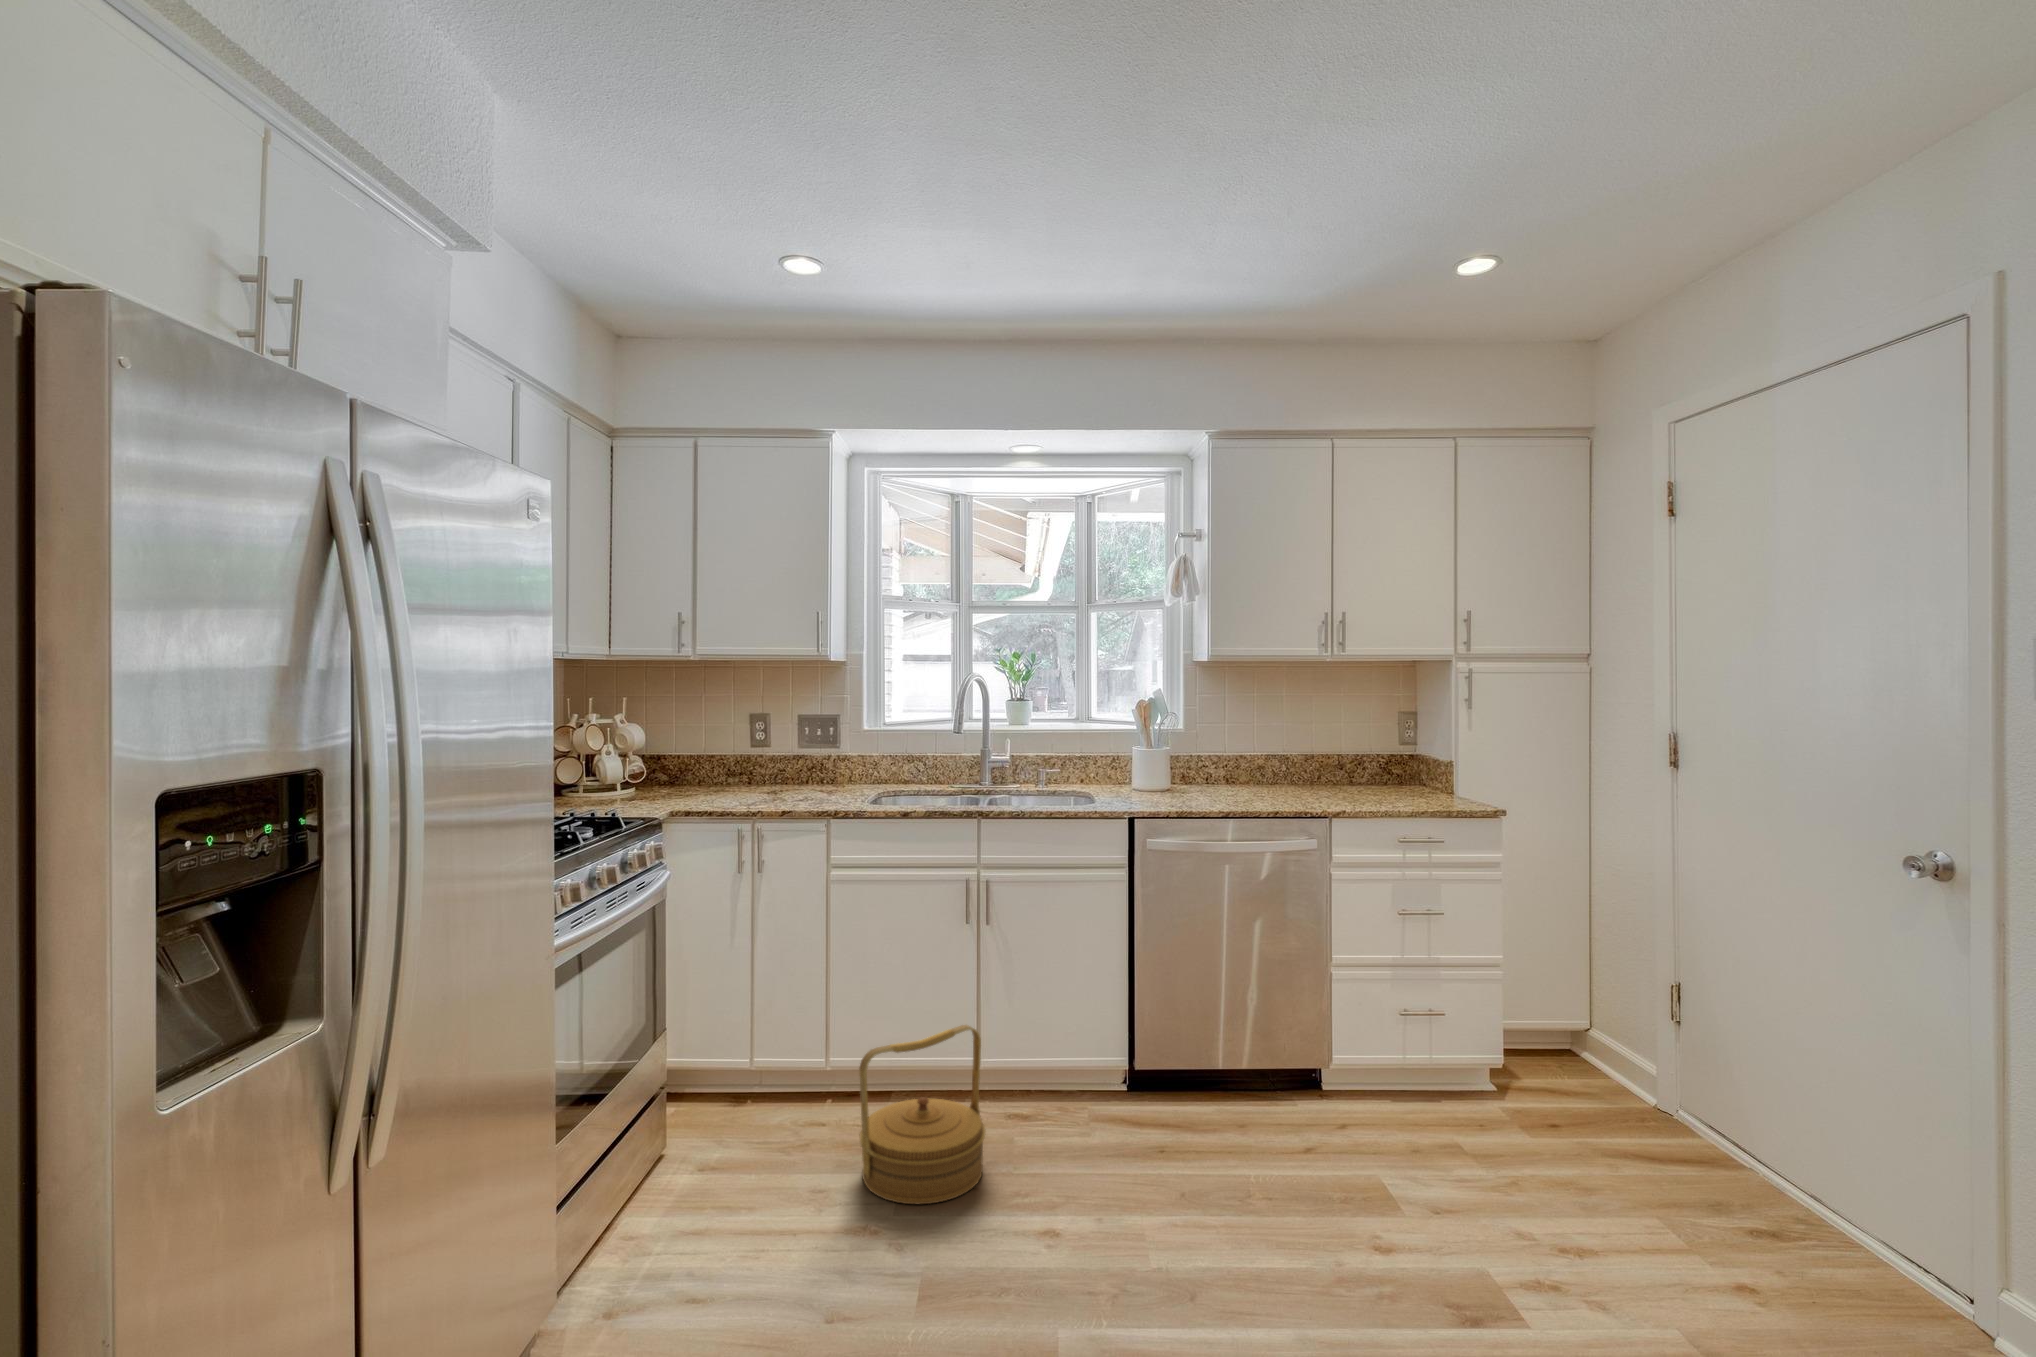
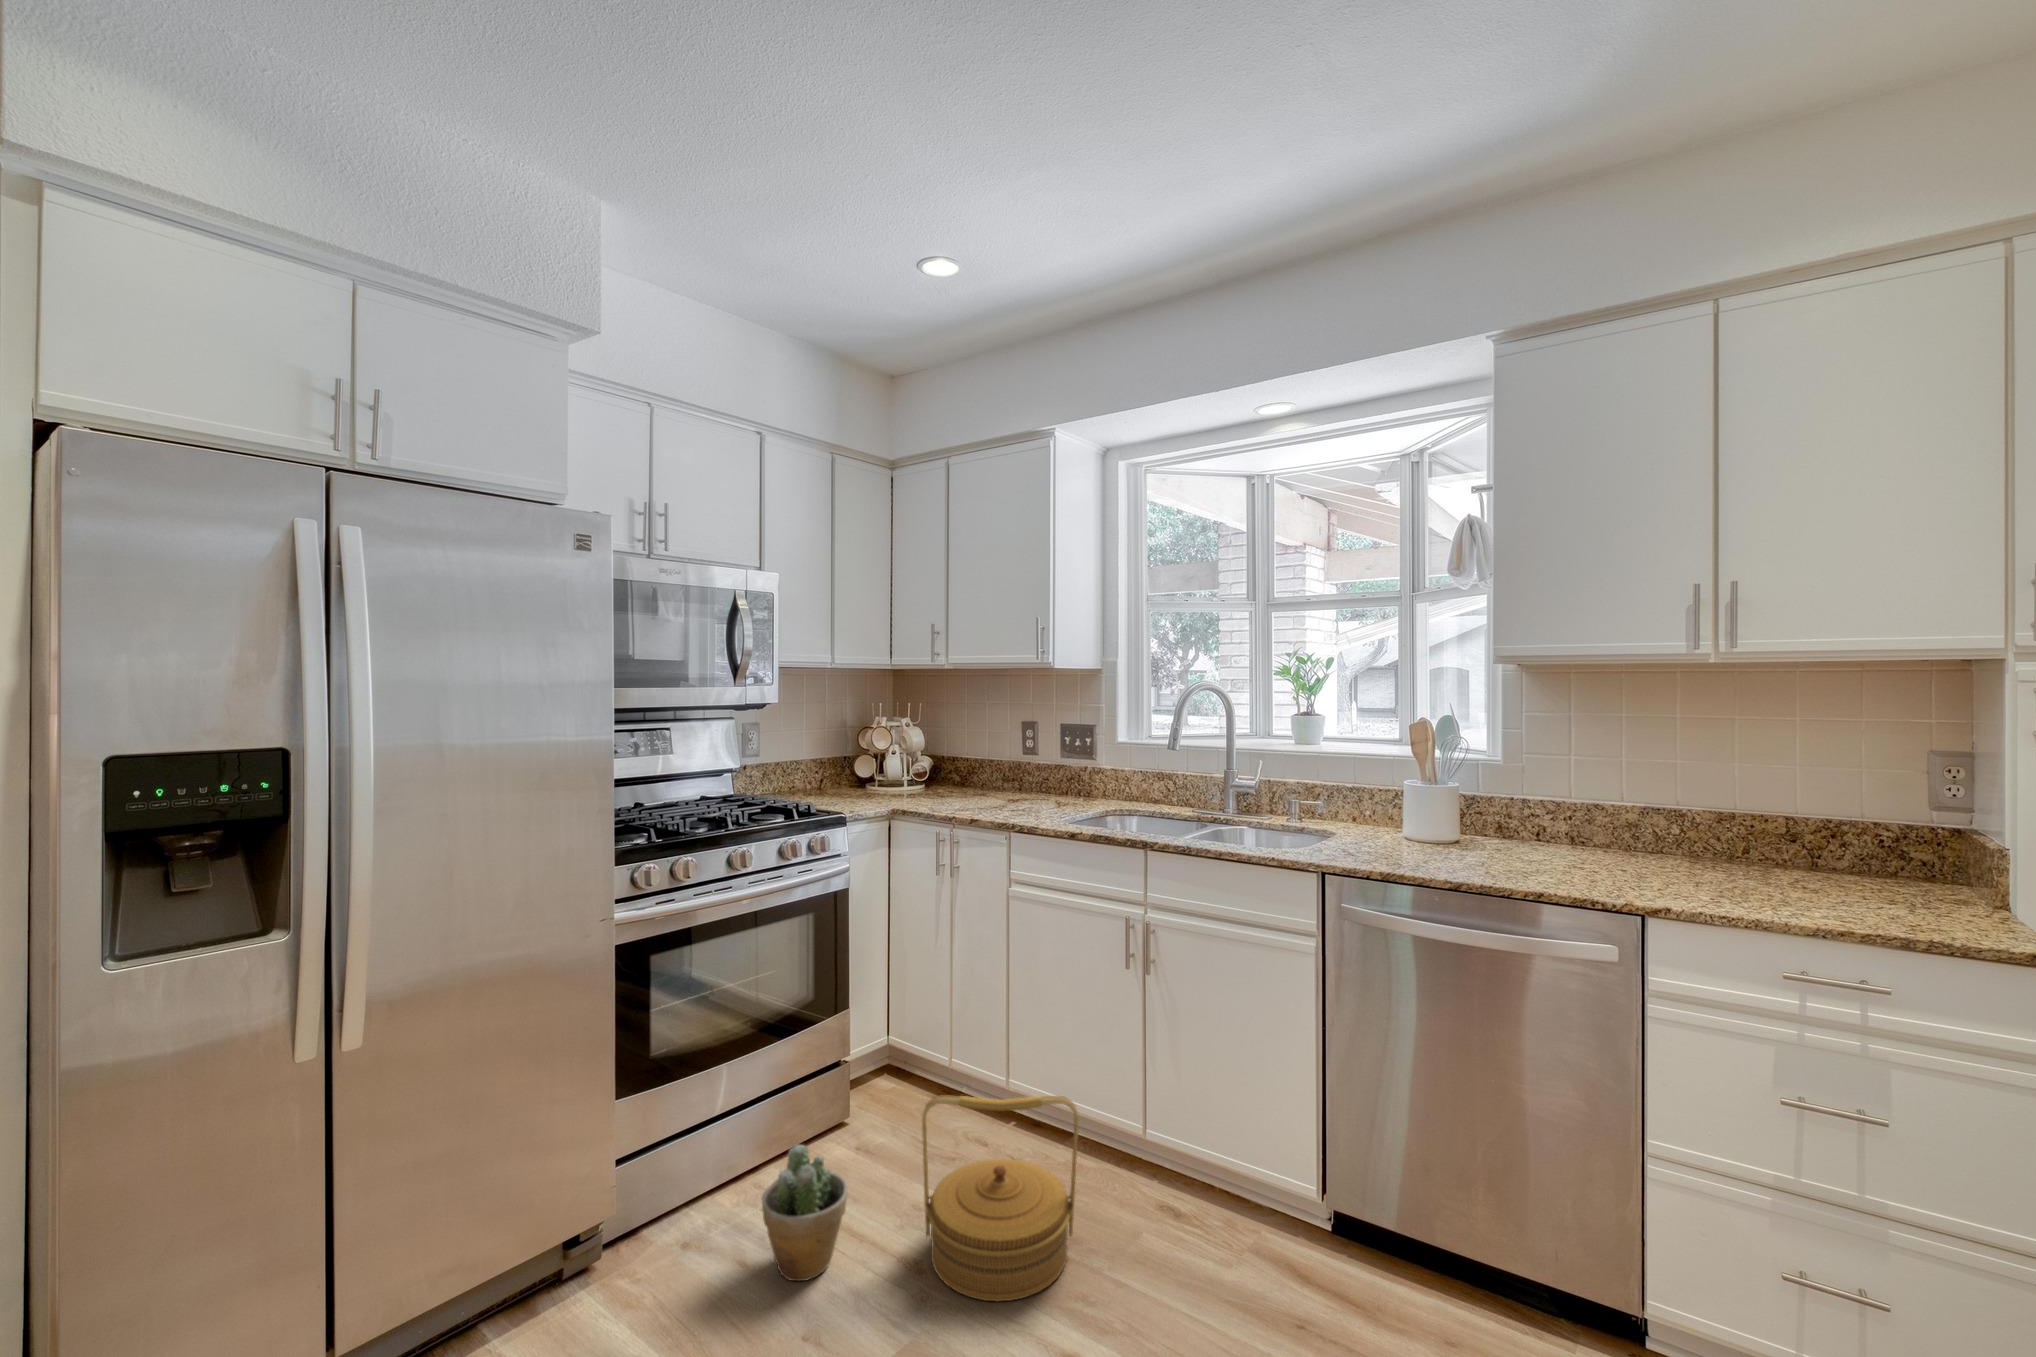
potted plant: none [727,1127,811,1253] -> present [762,1144,848,1281]

